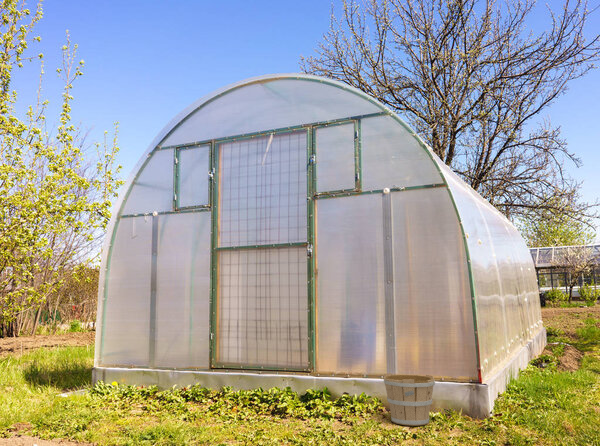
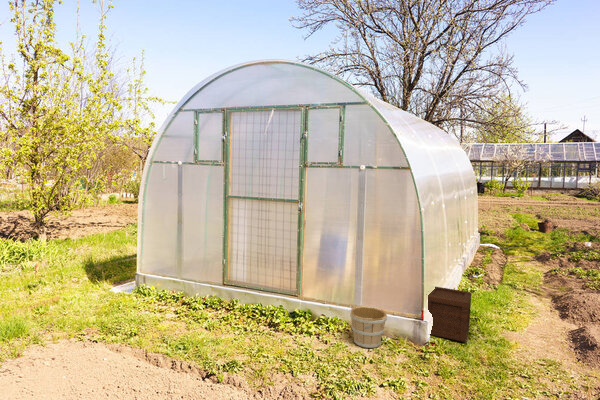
wooden crate: none [486,349,552,415] -> present [428,287,472,342]

